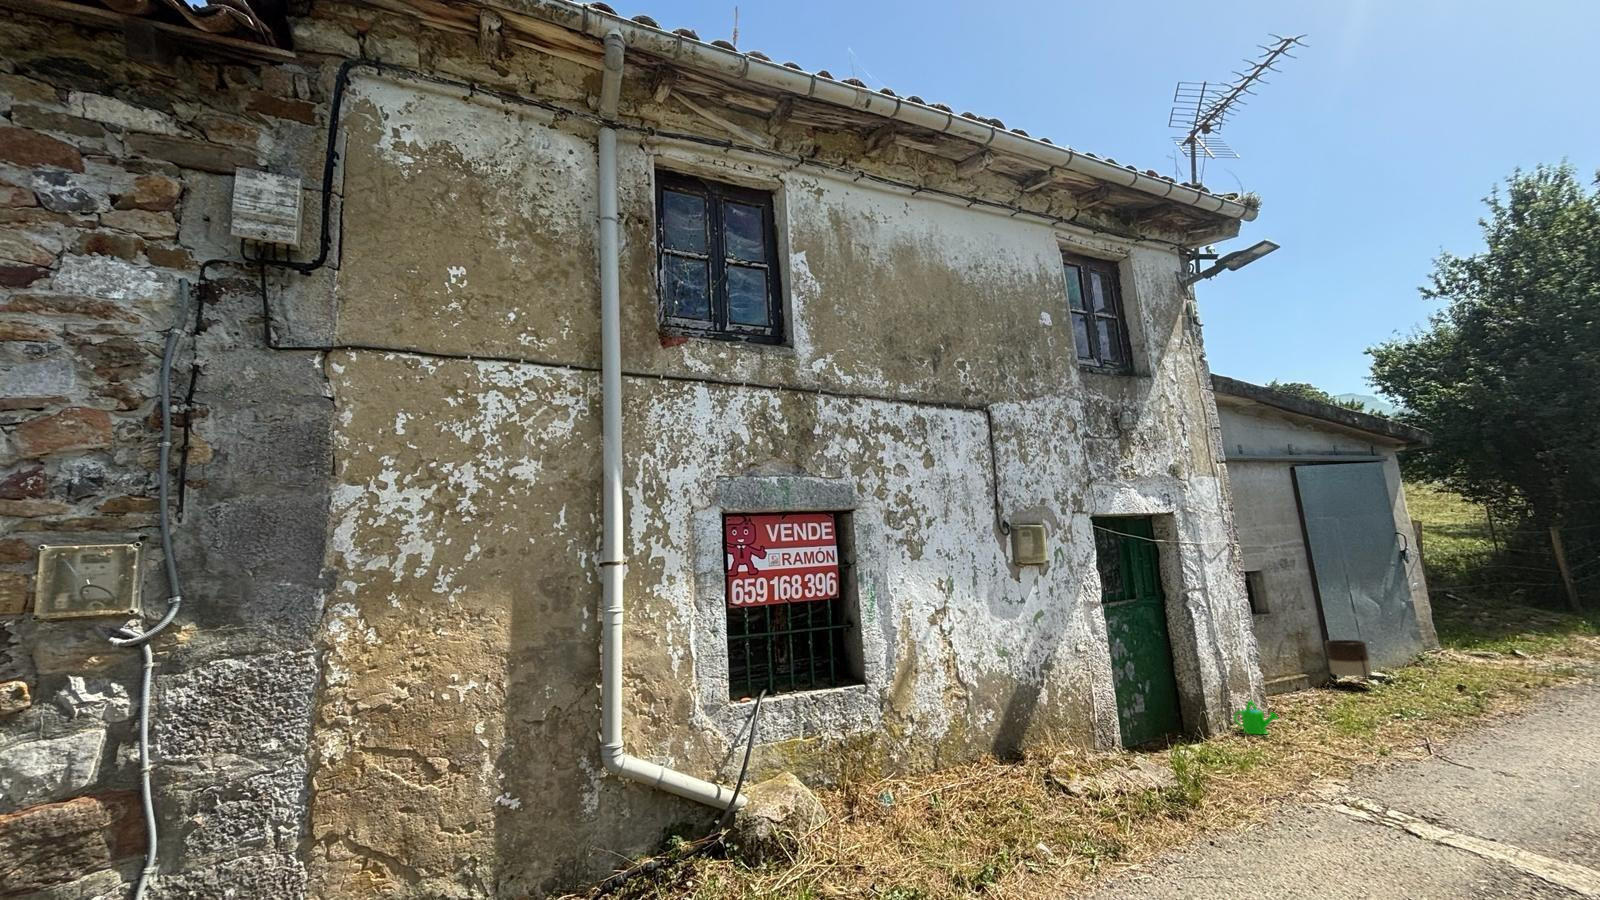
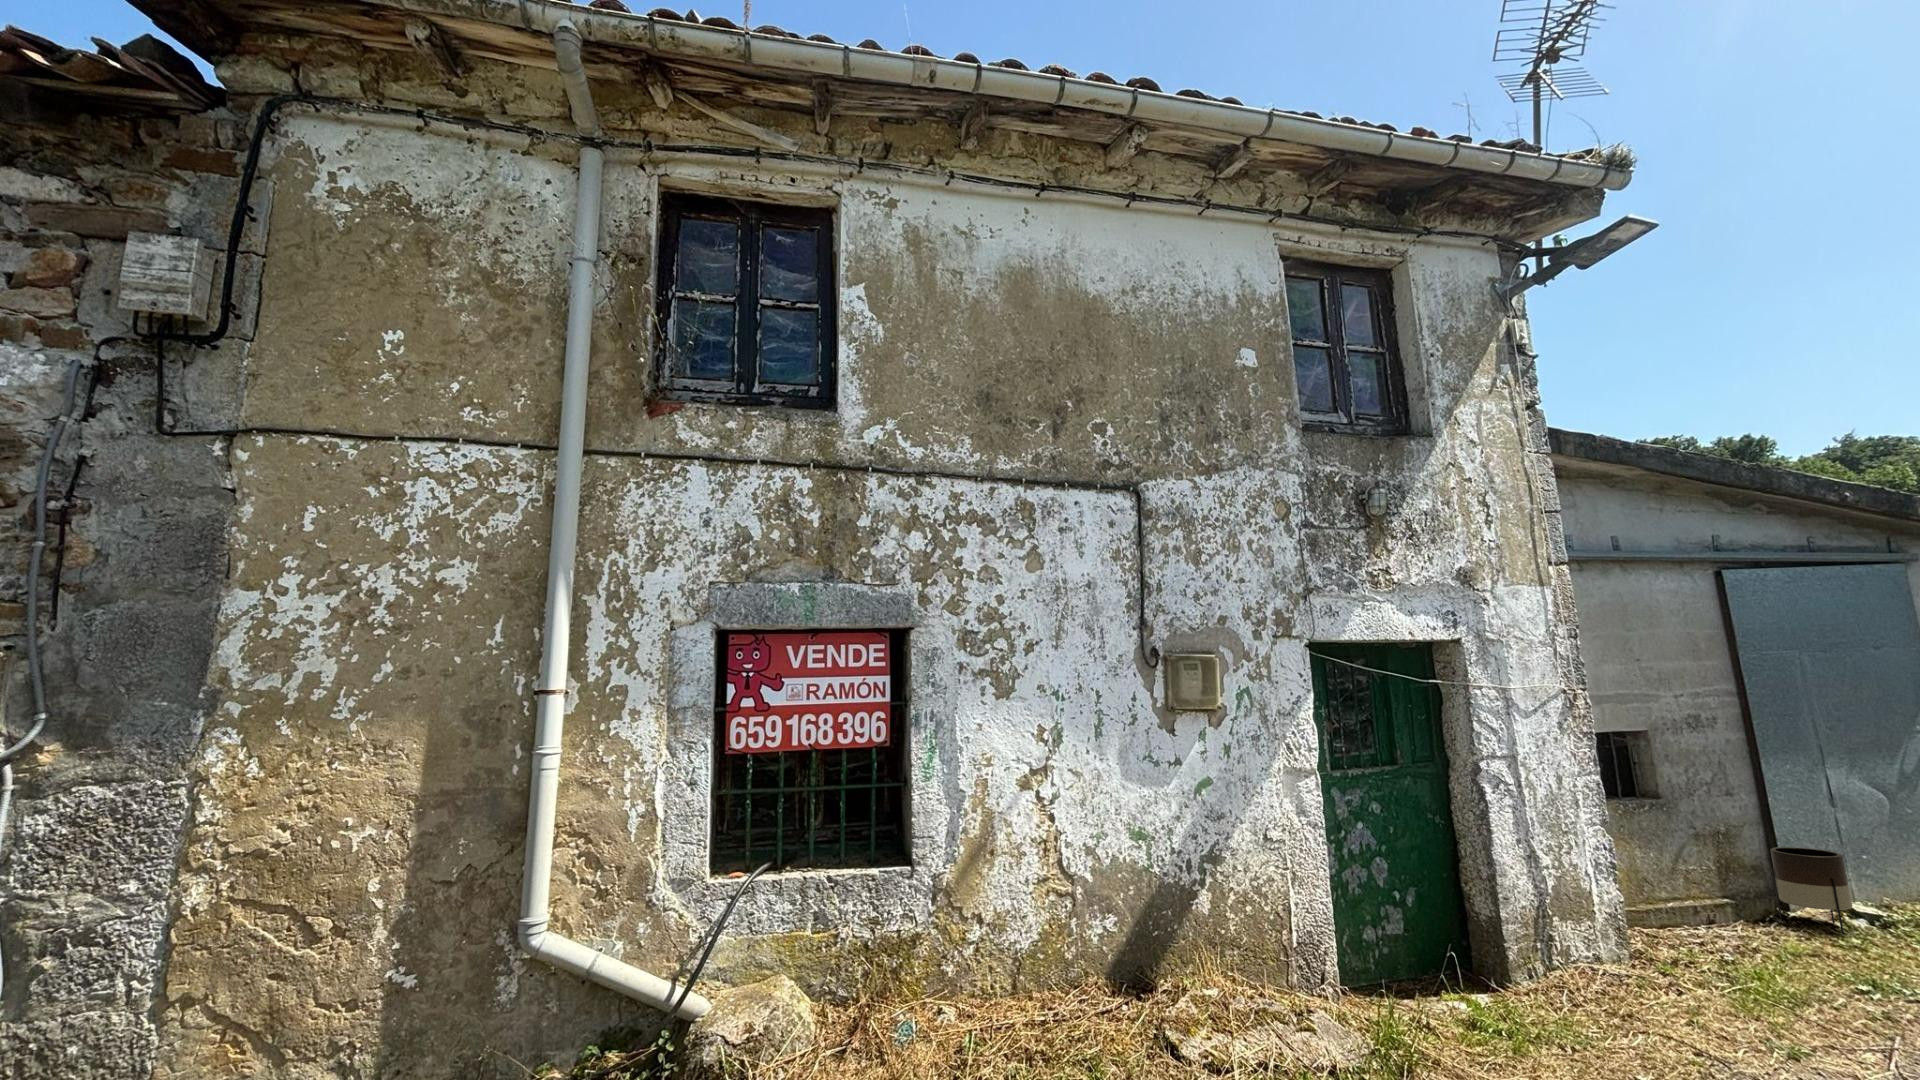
watering can: present [1233,701,1278,734] -> none [1554,934,1622,989]

